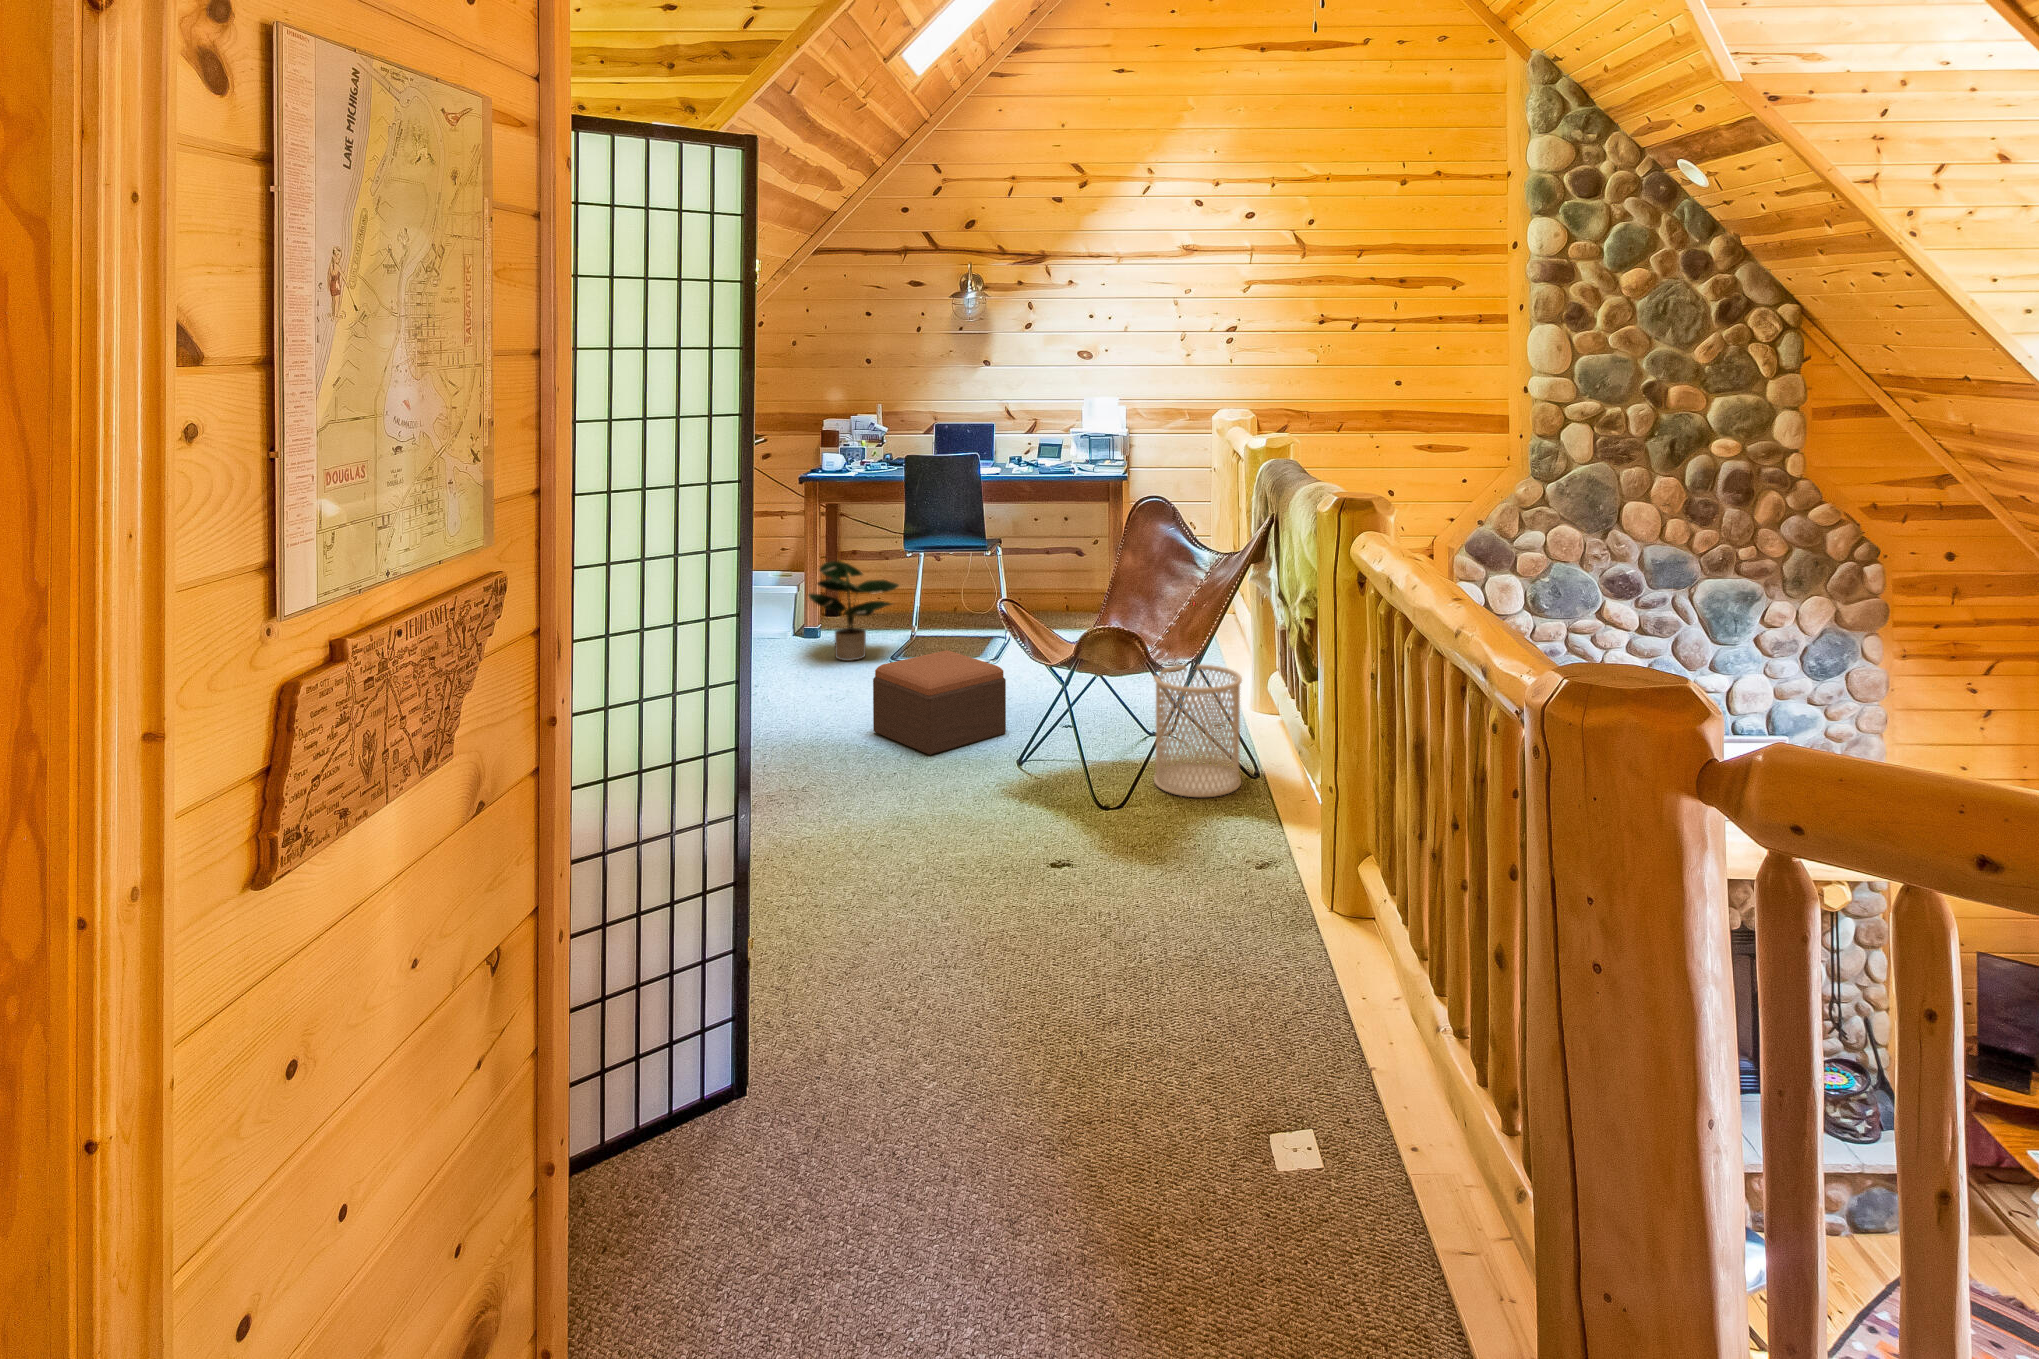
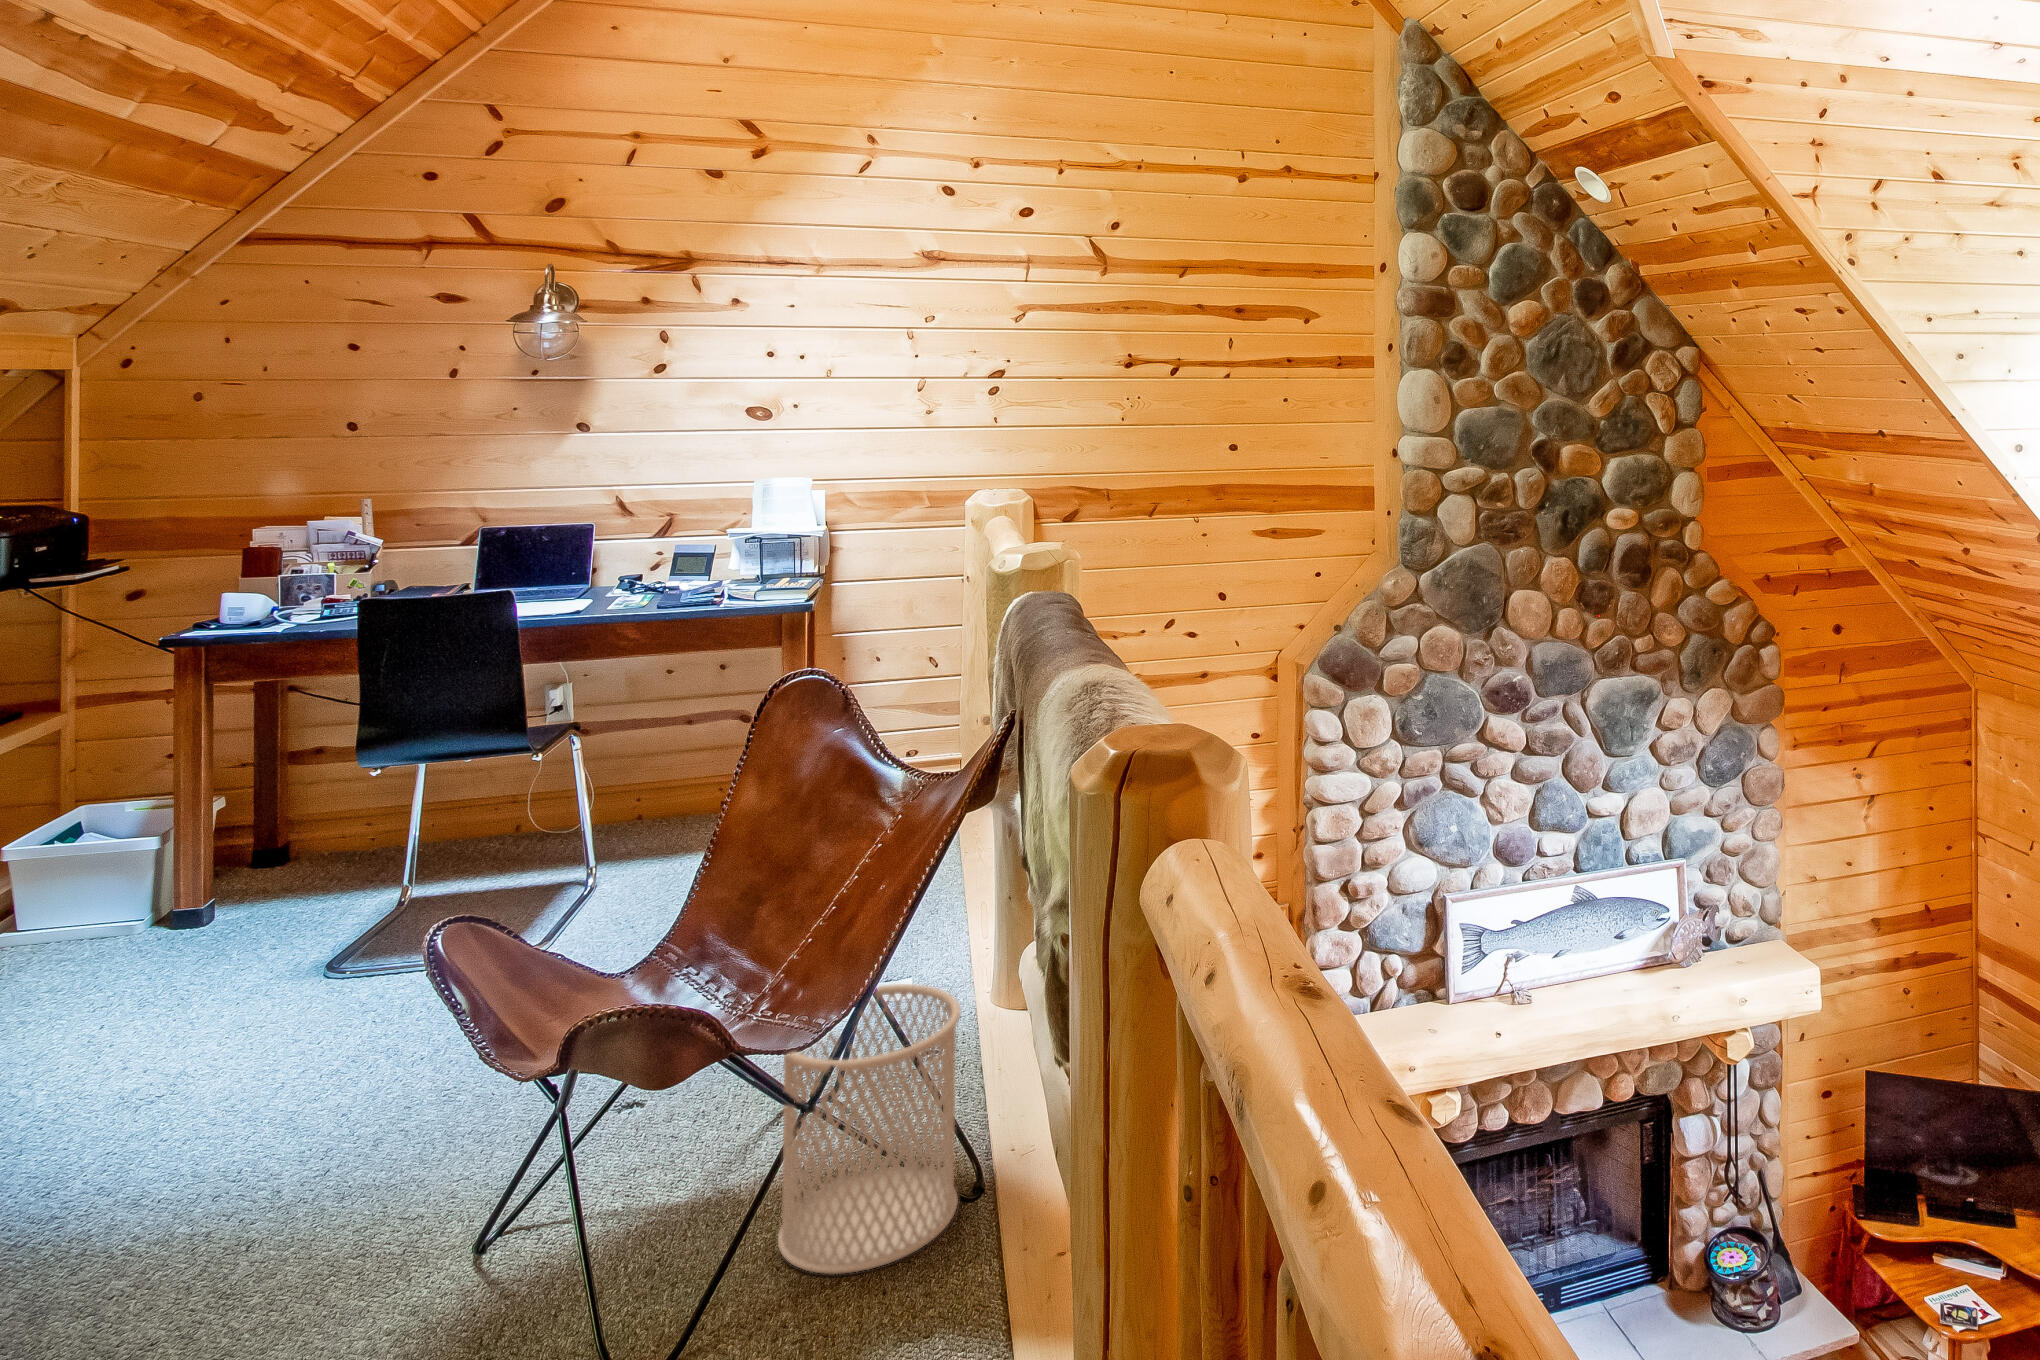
potted plant: present [808,561,899,661] -> none [106,803,338,1000]
footstool: present [873,650,1006,755] -> none [152,995,489,1263]

